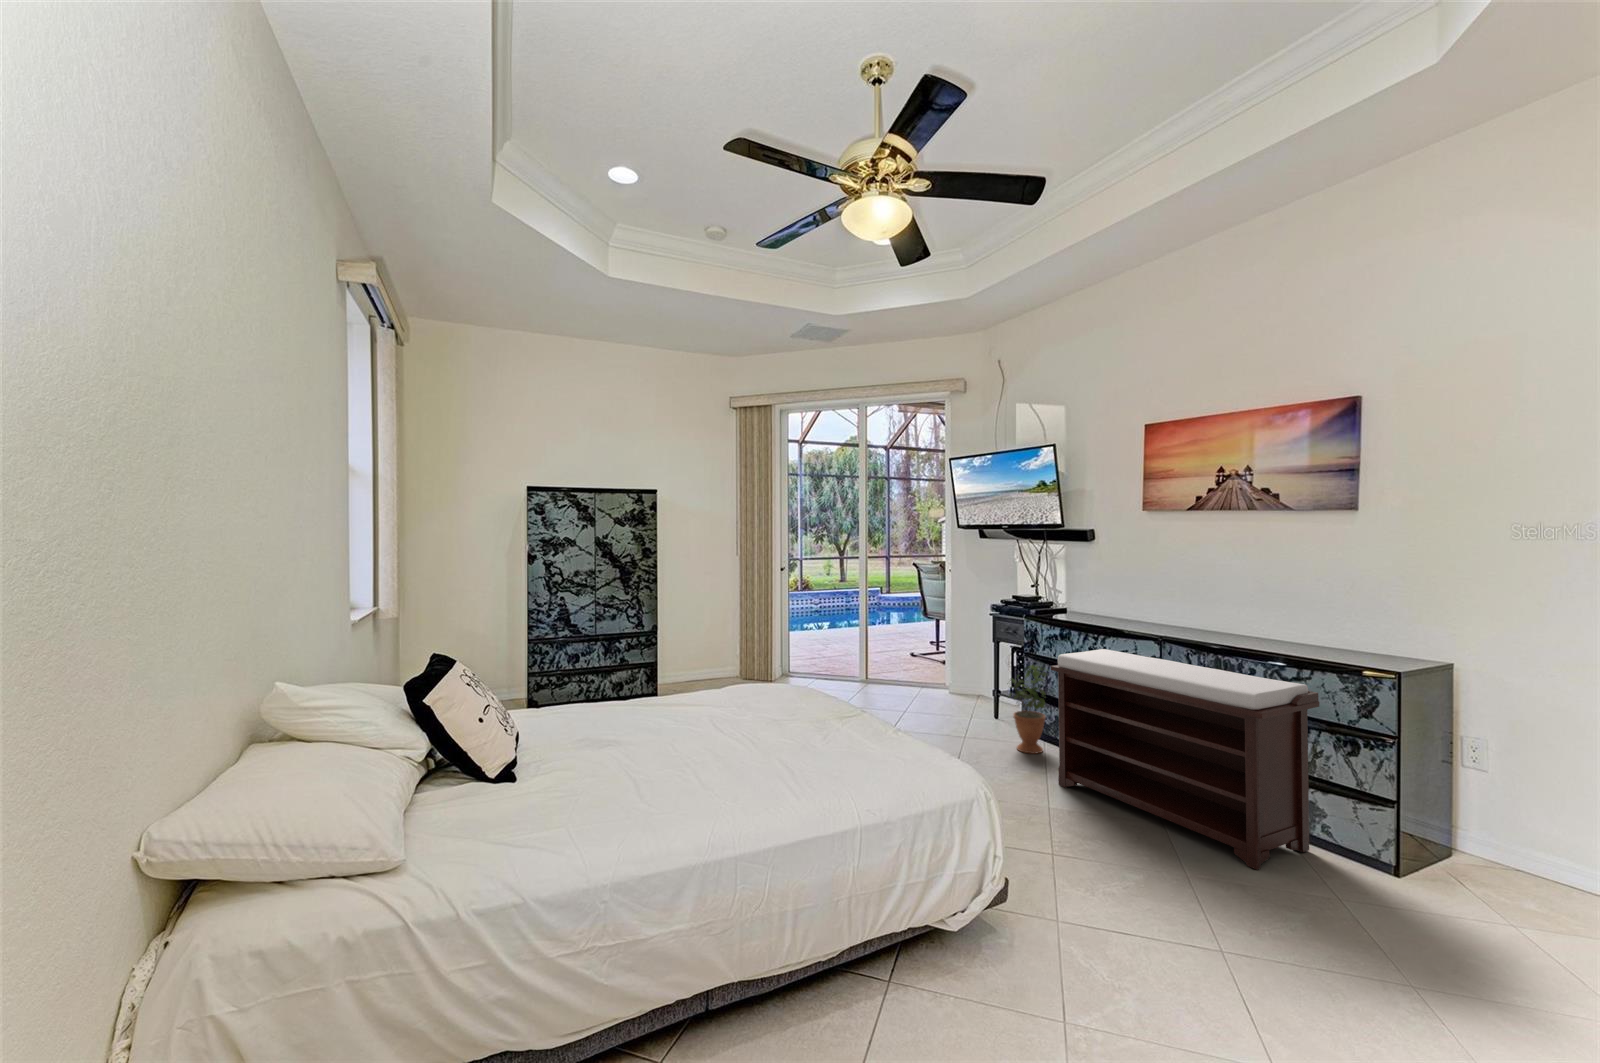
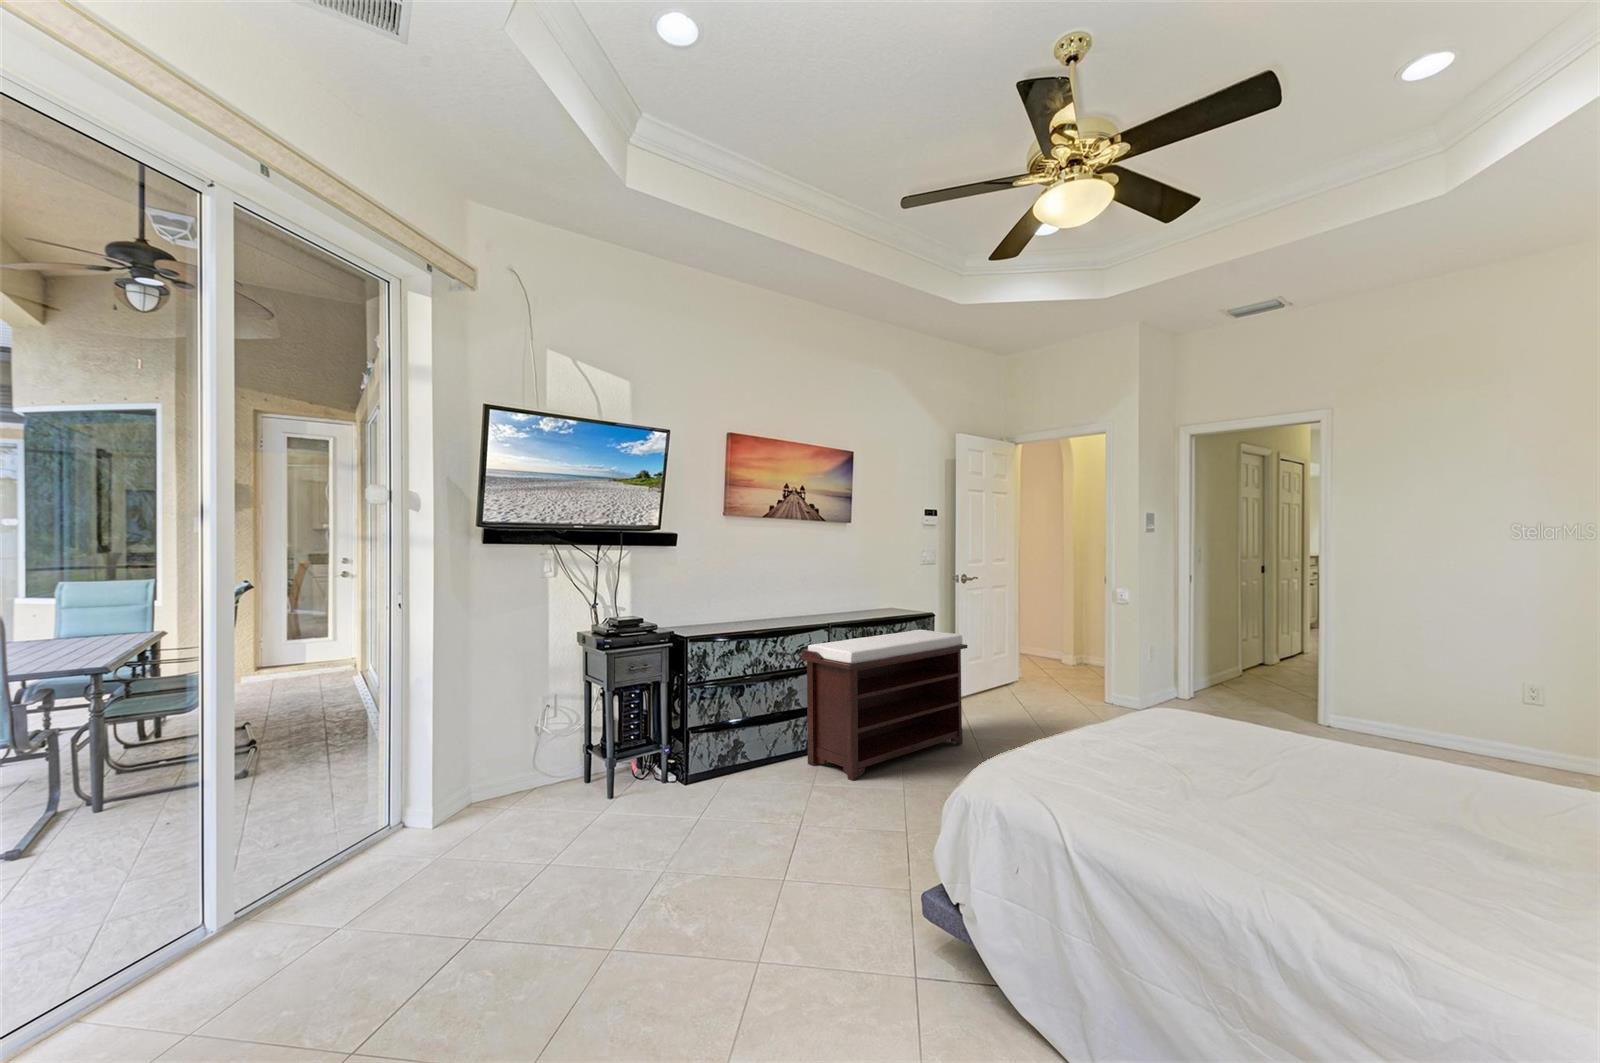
potted plant: present [1008,665,1046,754] -> none [724,682,767,793]

